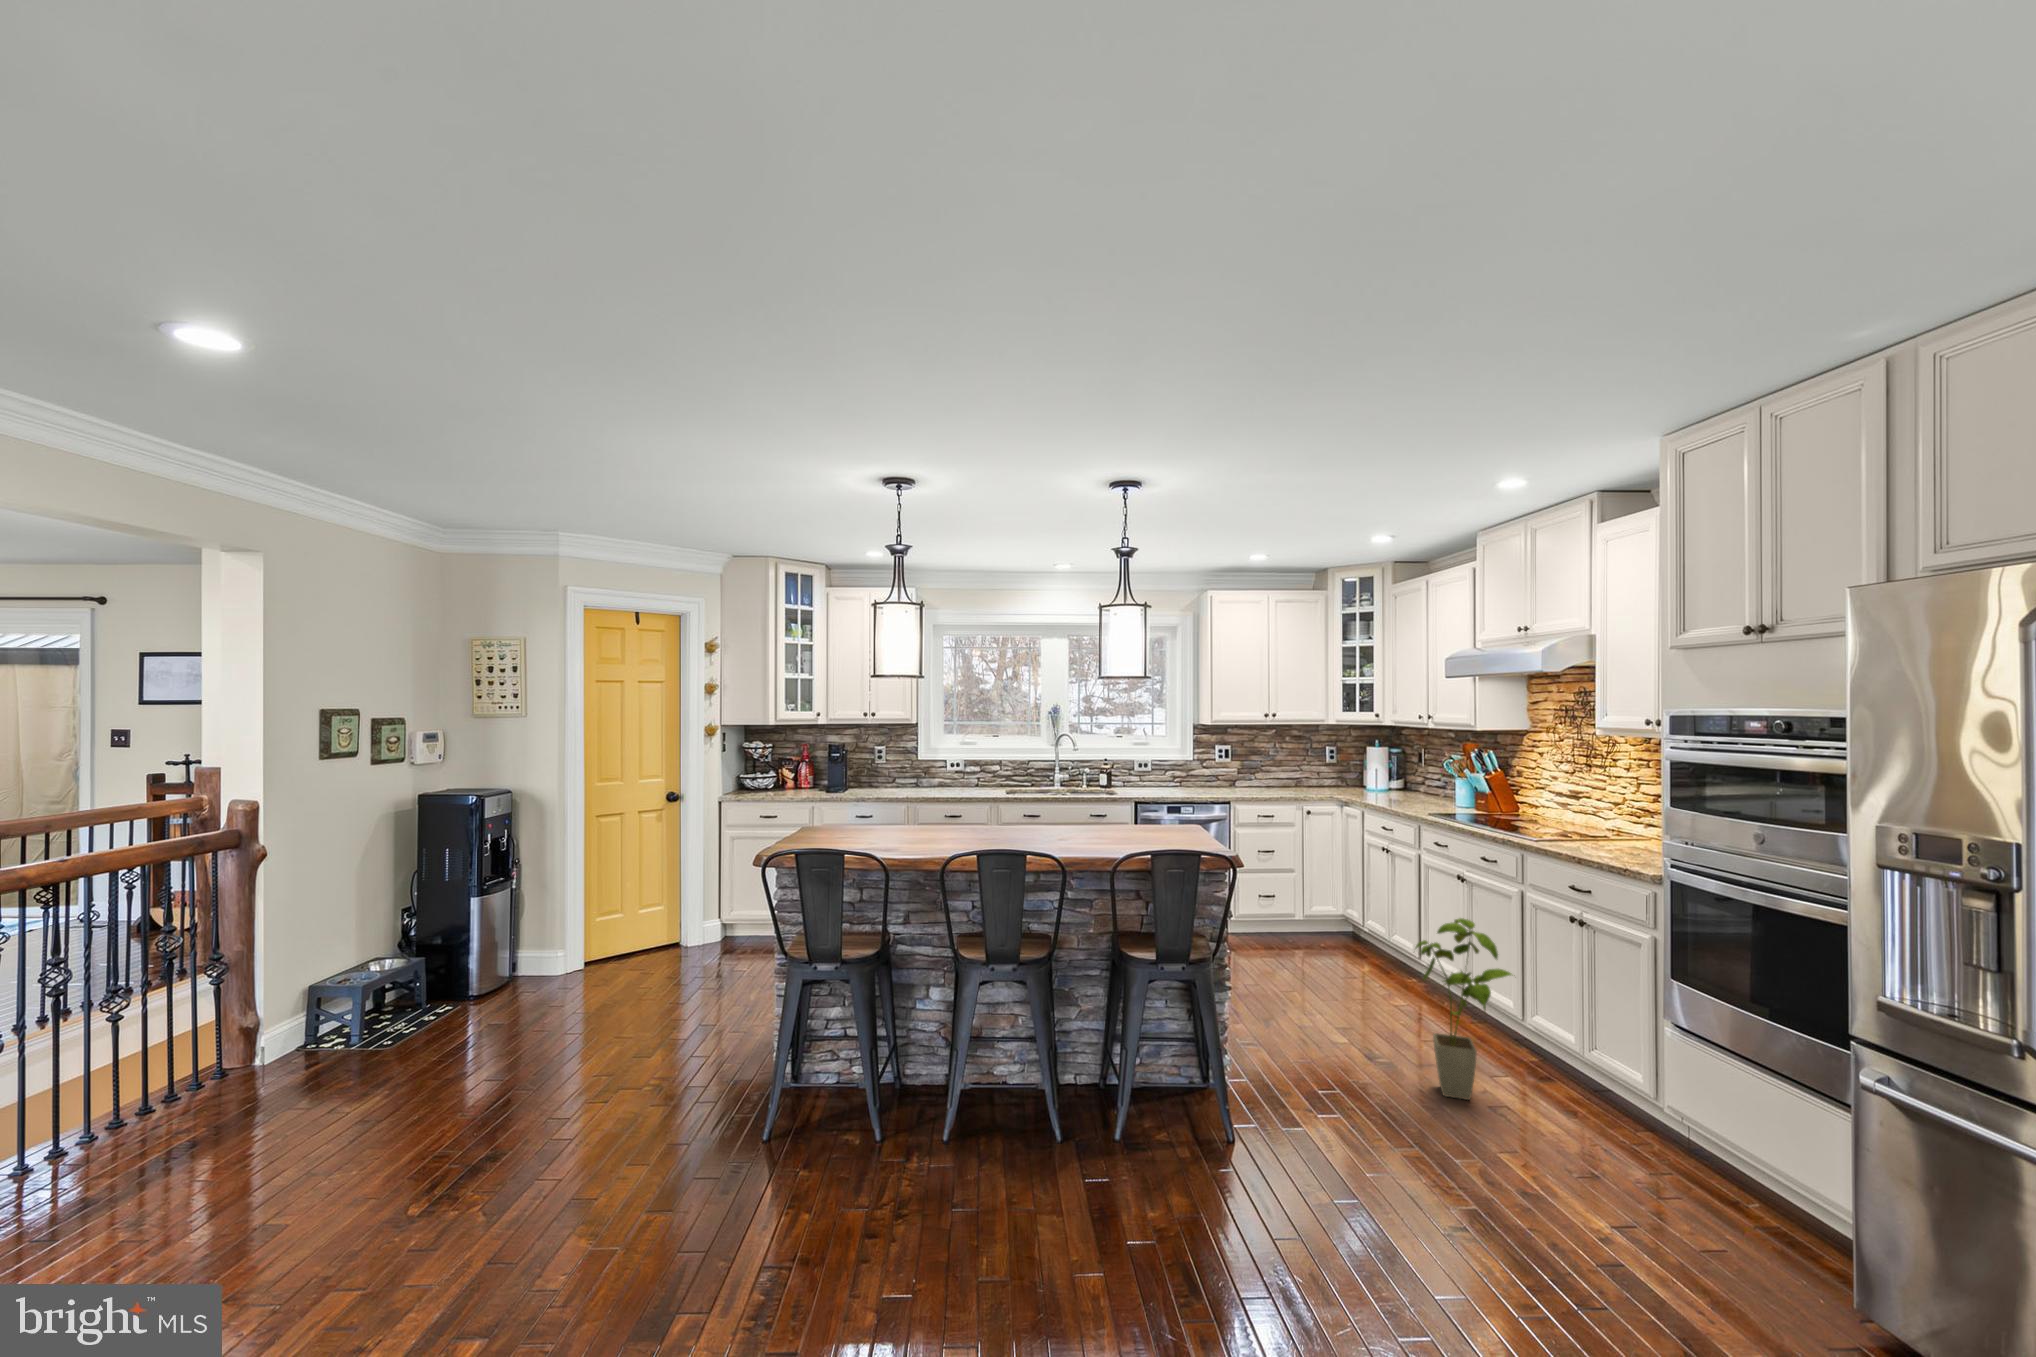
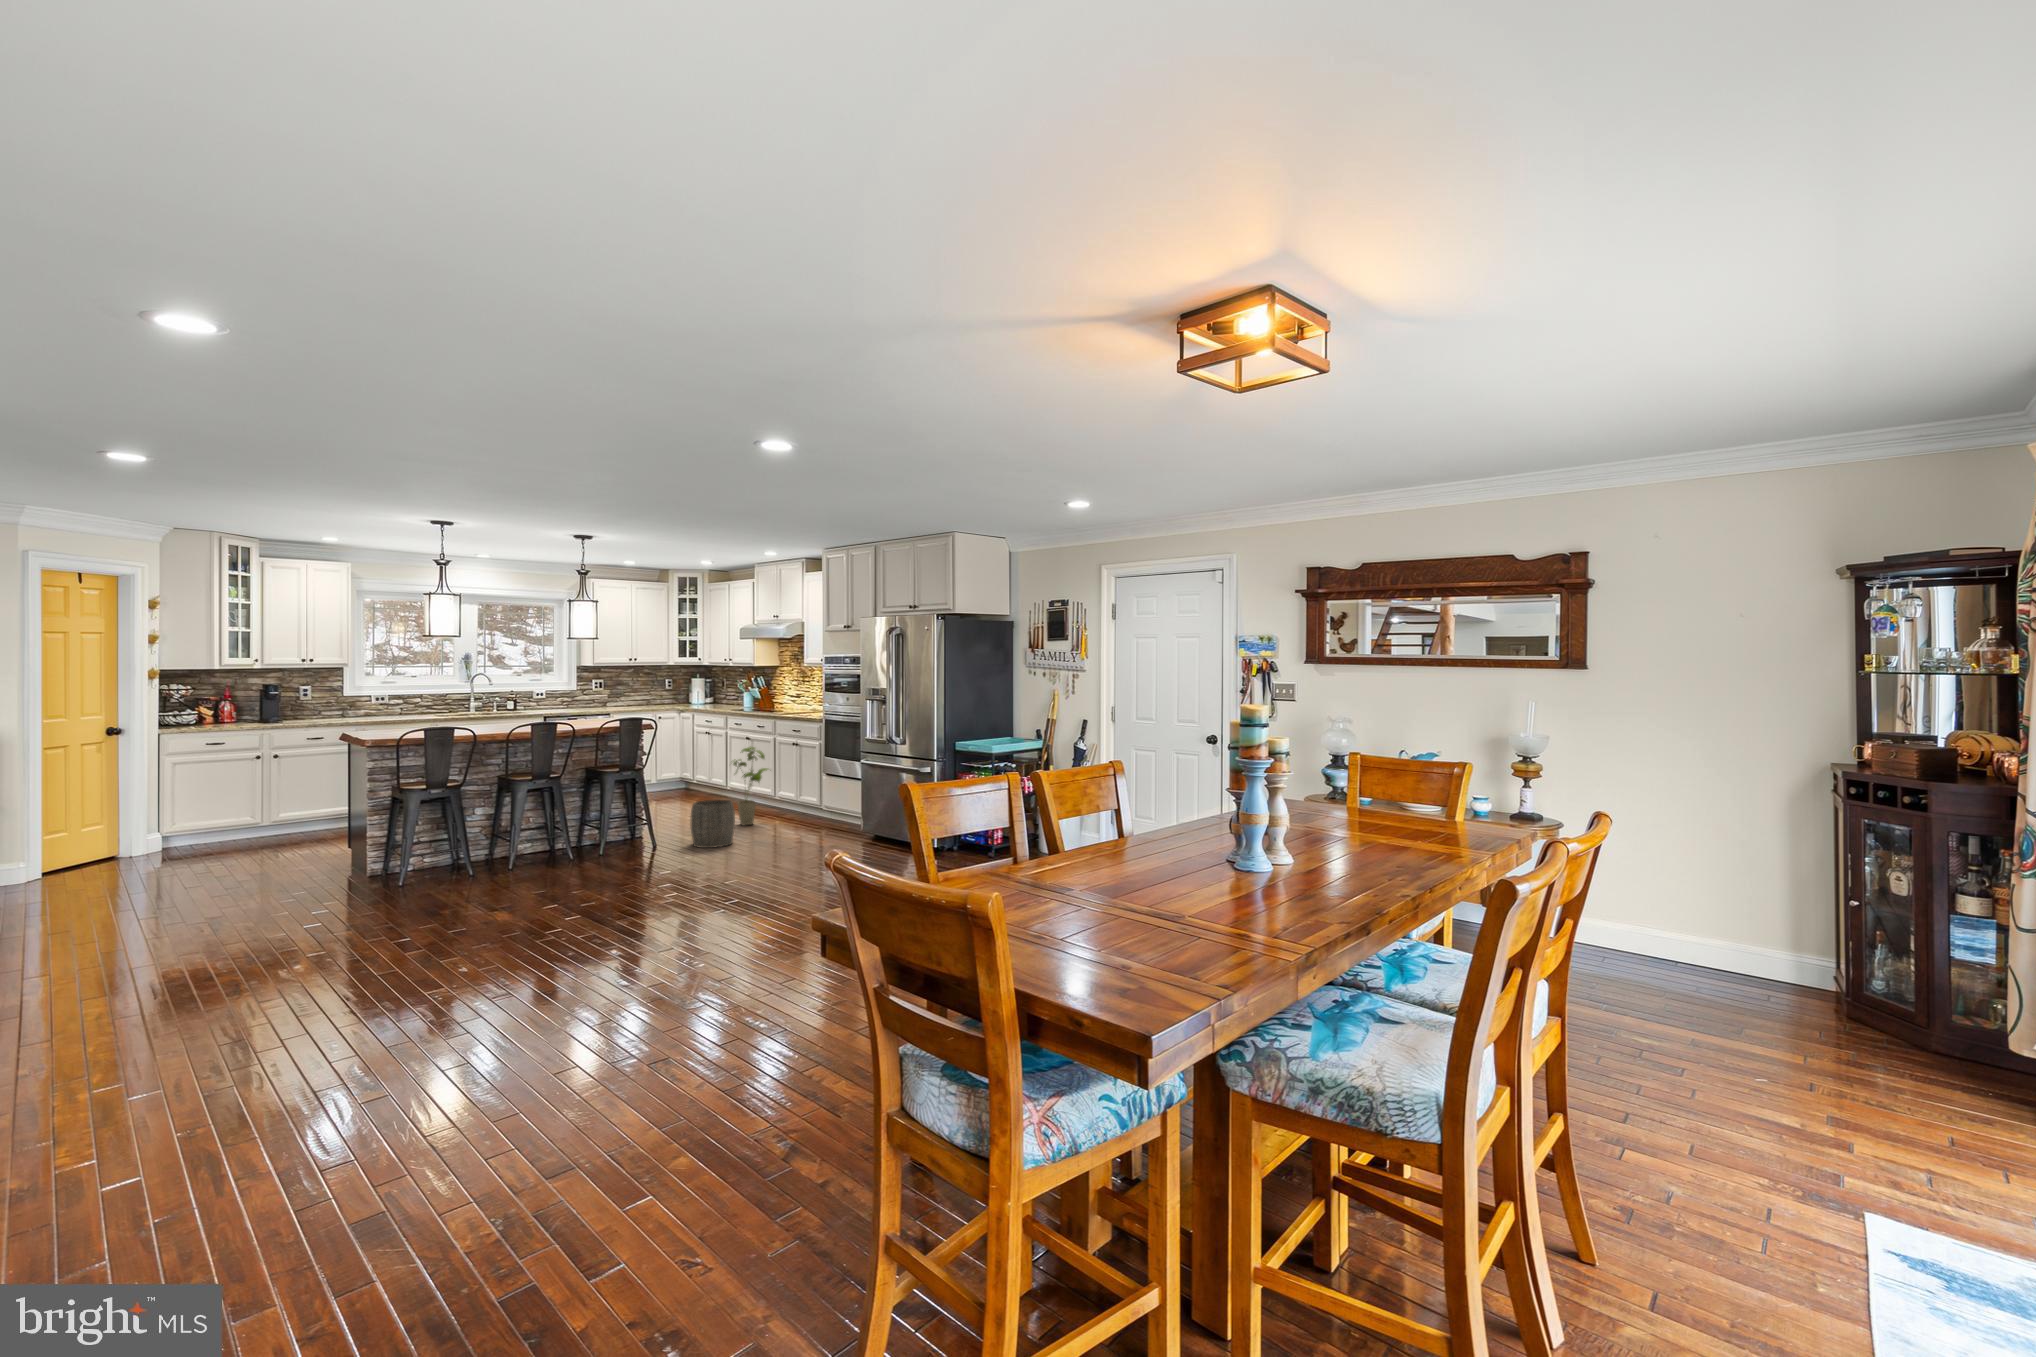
woven basket: none [1304,1057,1415,1209] -> present [690,800,735,848]

